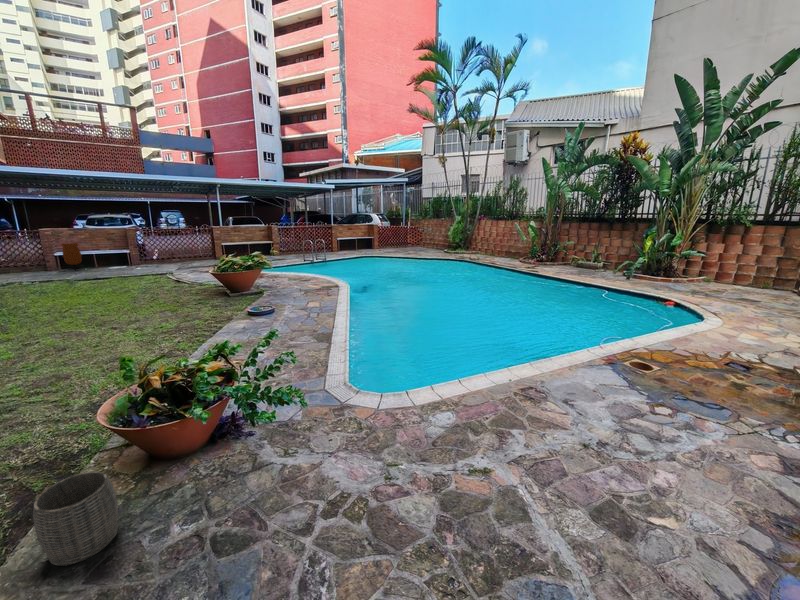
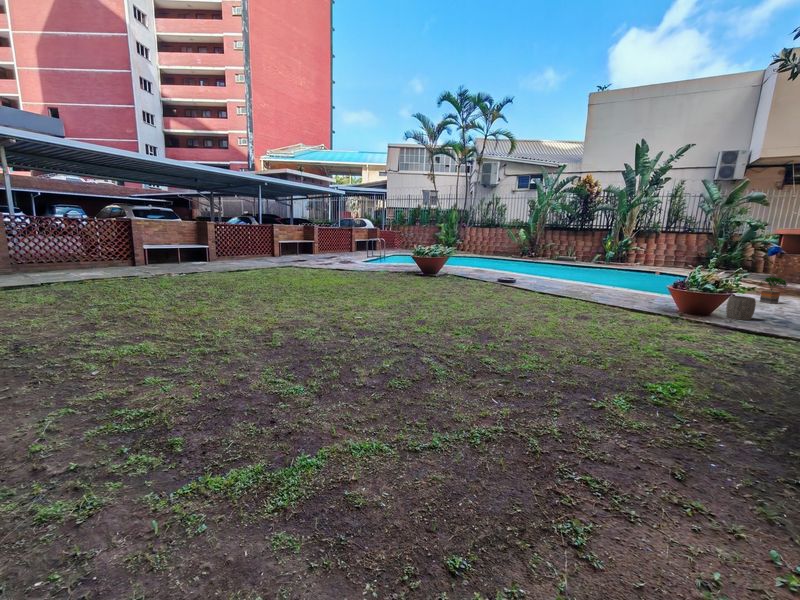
lounge chair: present [61,243,82,271] -> none [115,234,147,266]
potted tree: none [481,399,536,484] -> present [760,277,788,304]

